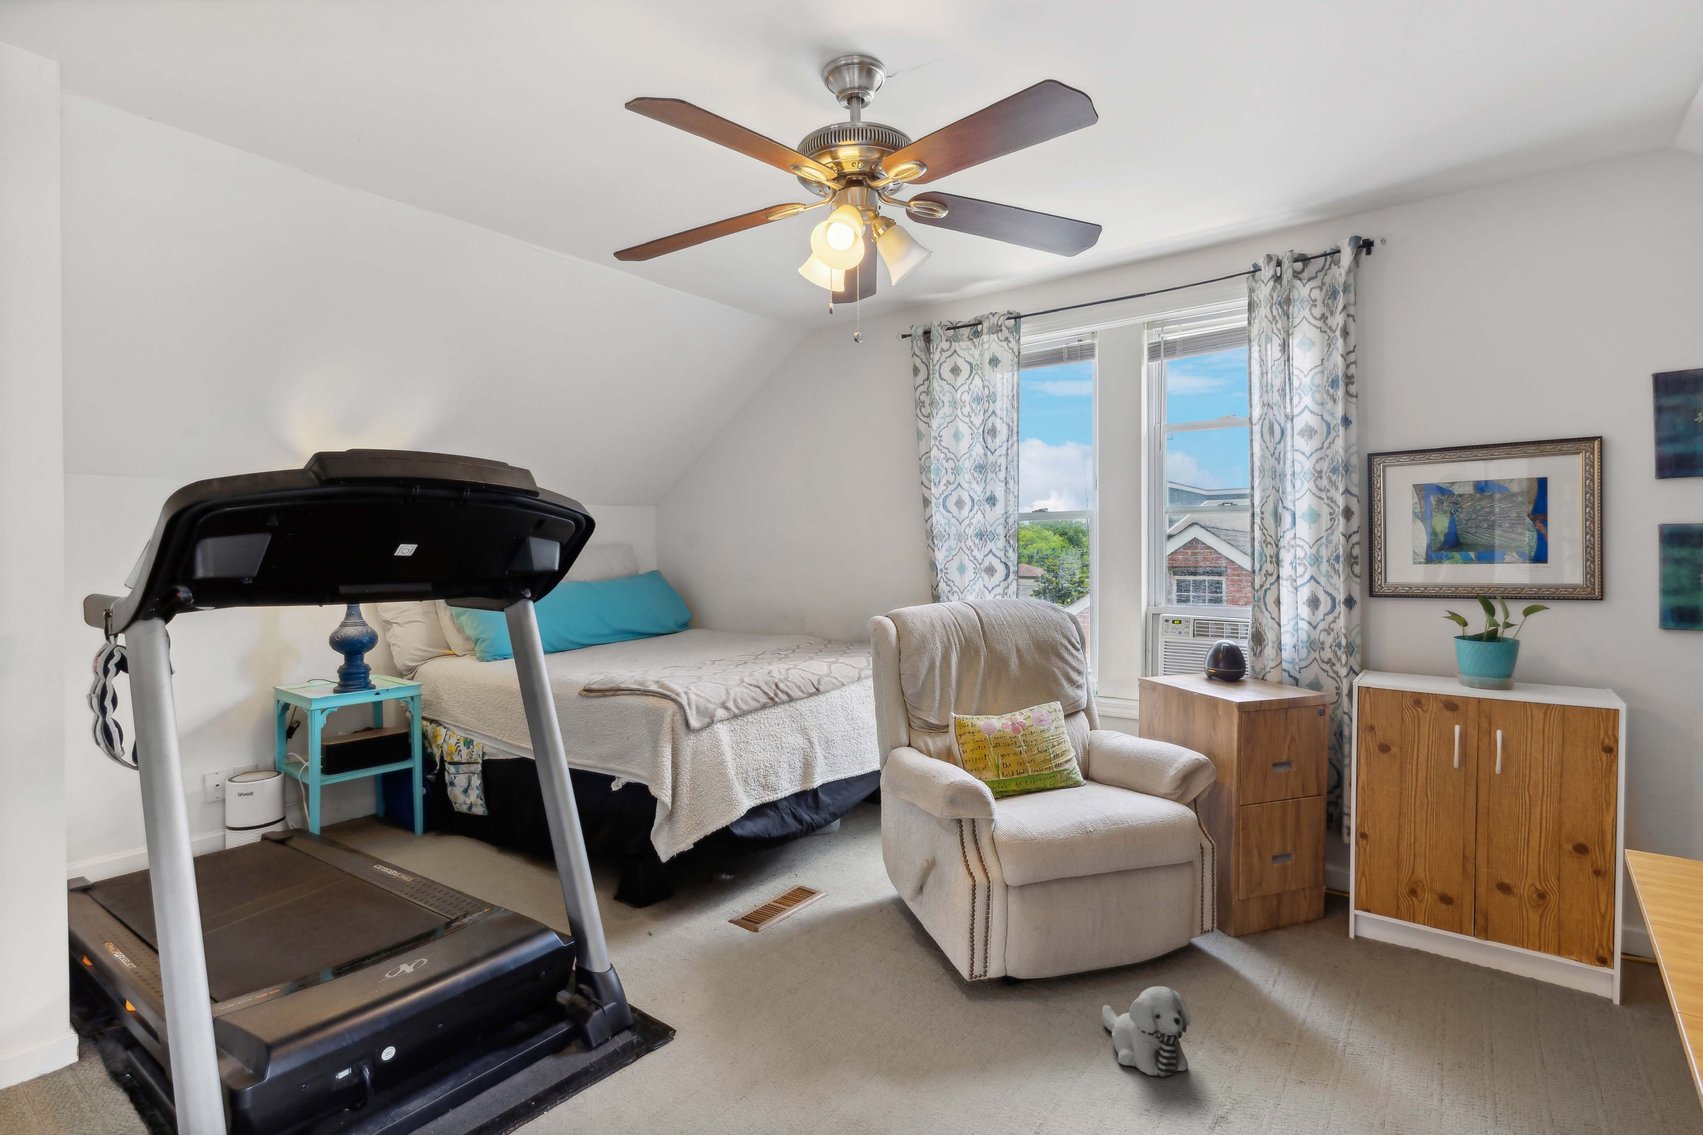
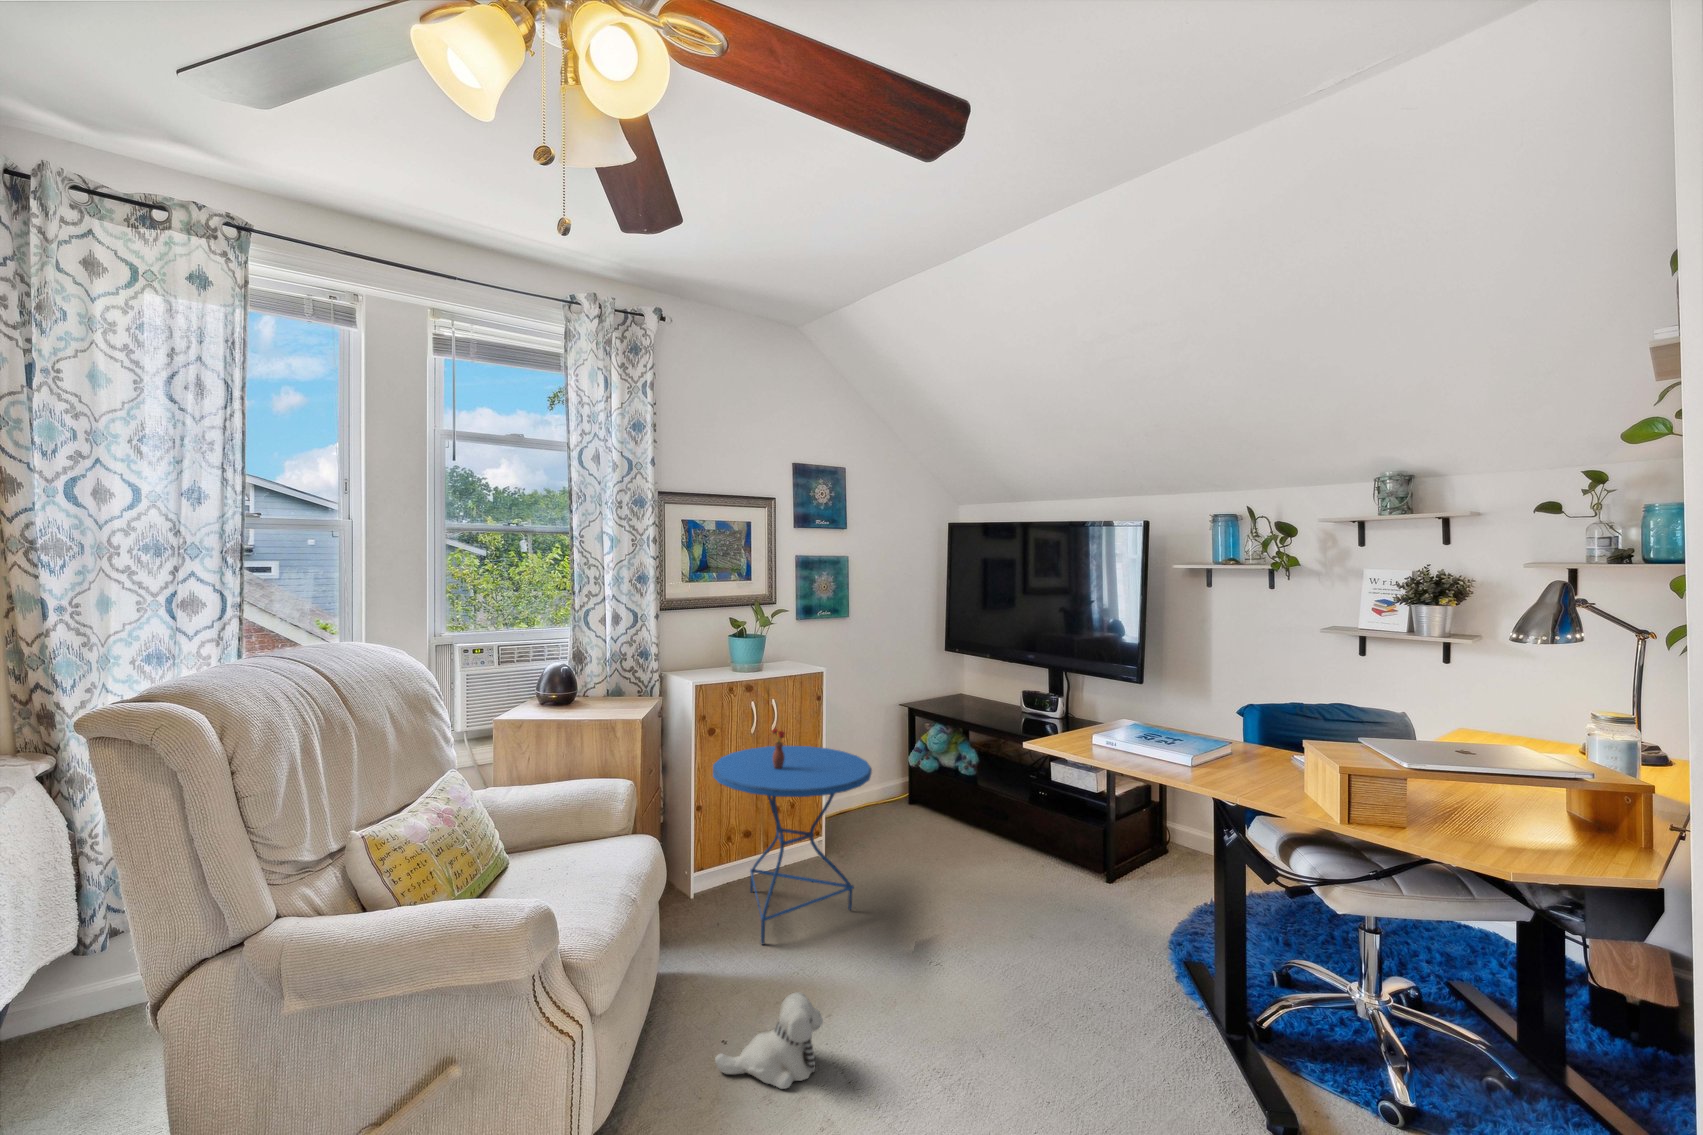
side table: none [1303,744,1562,1049] -> present [713,729,872,944]

